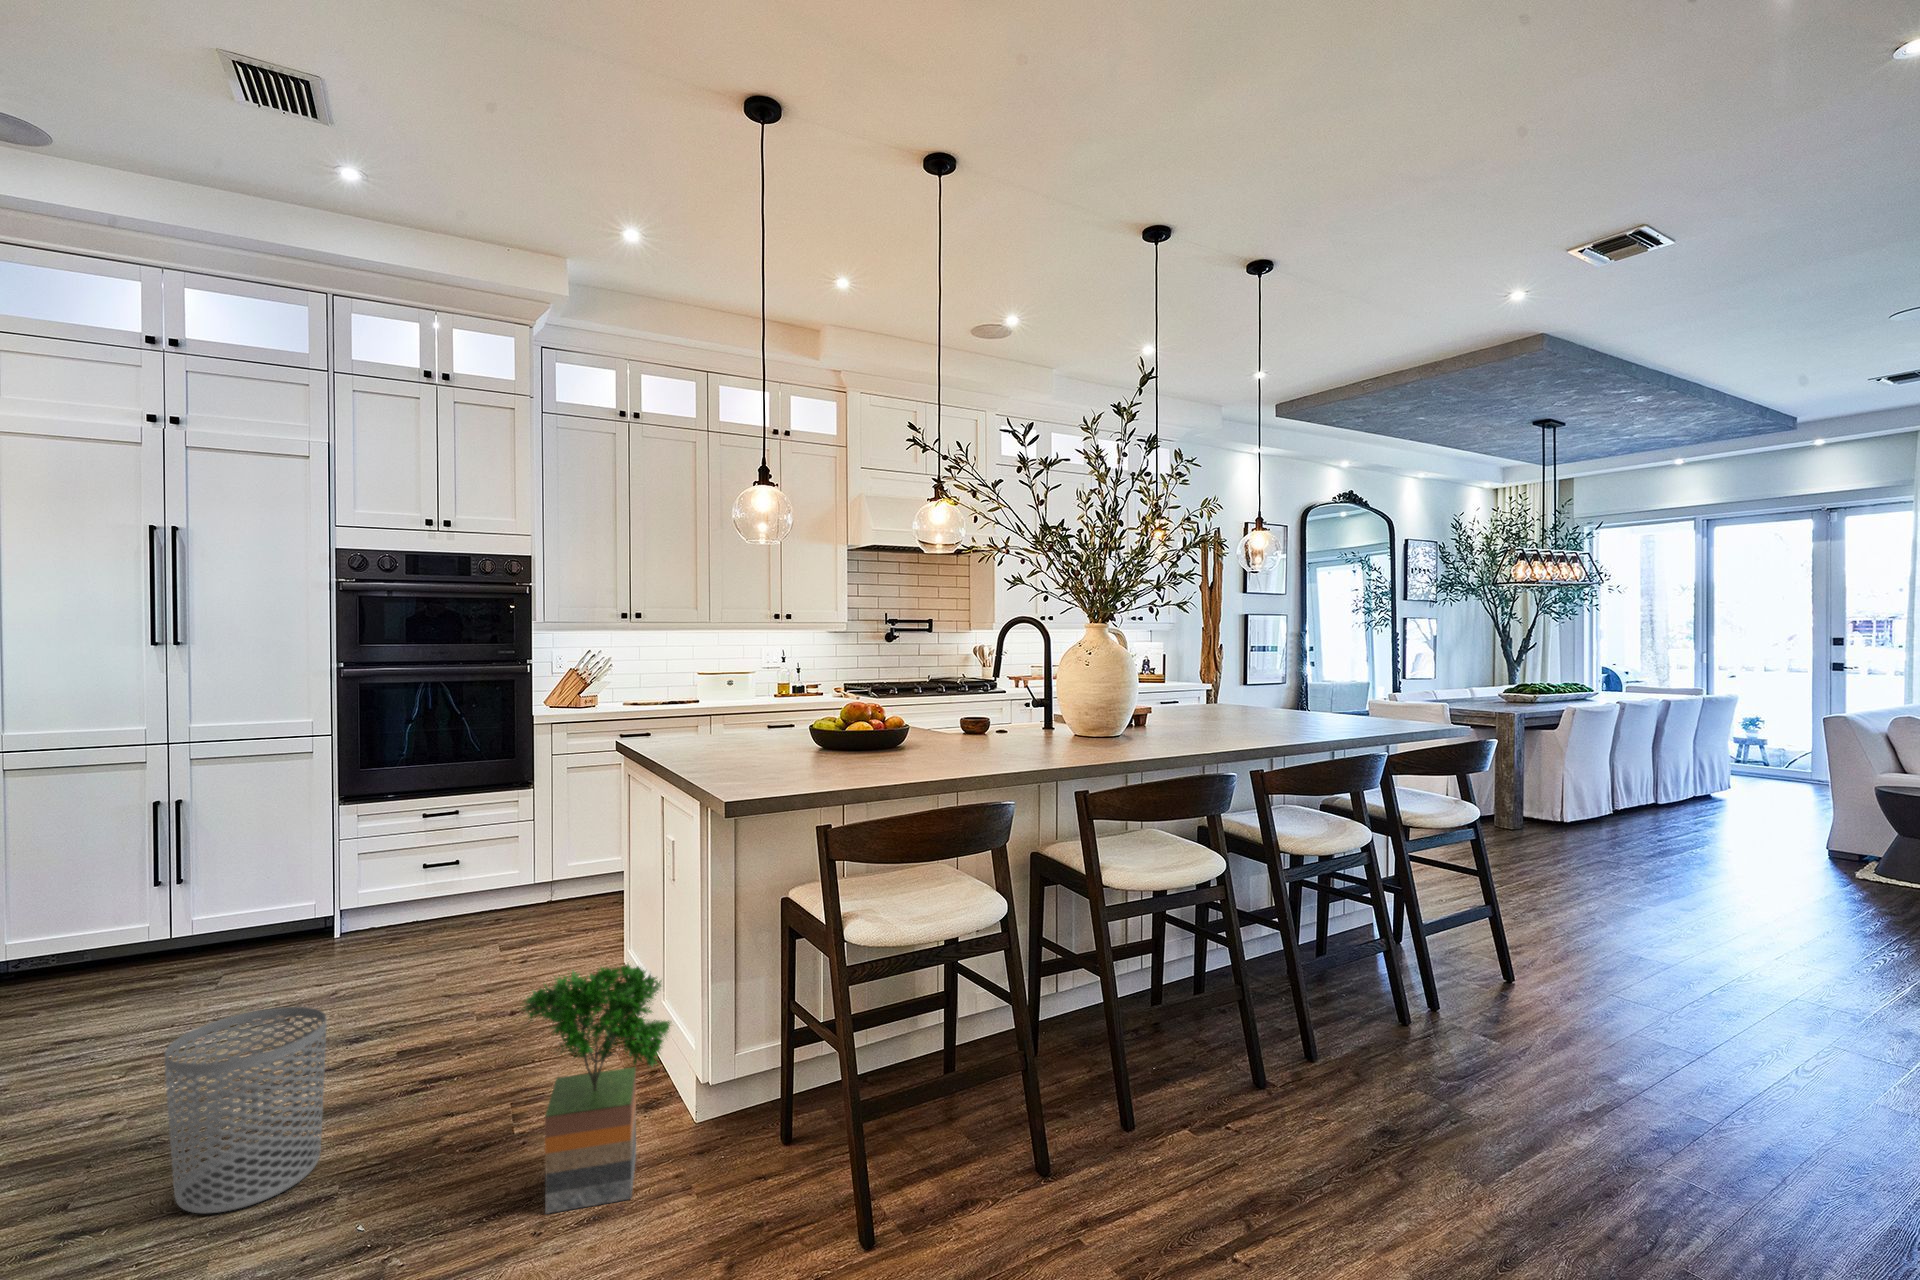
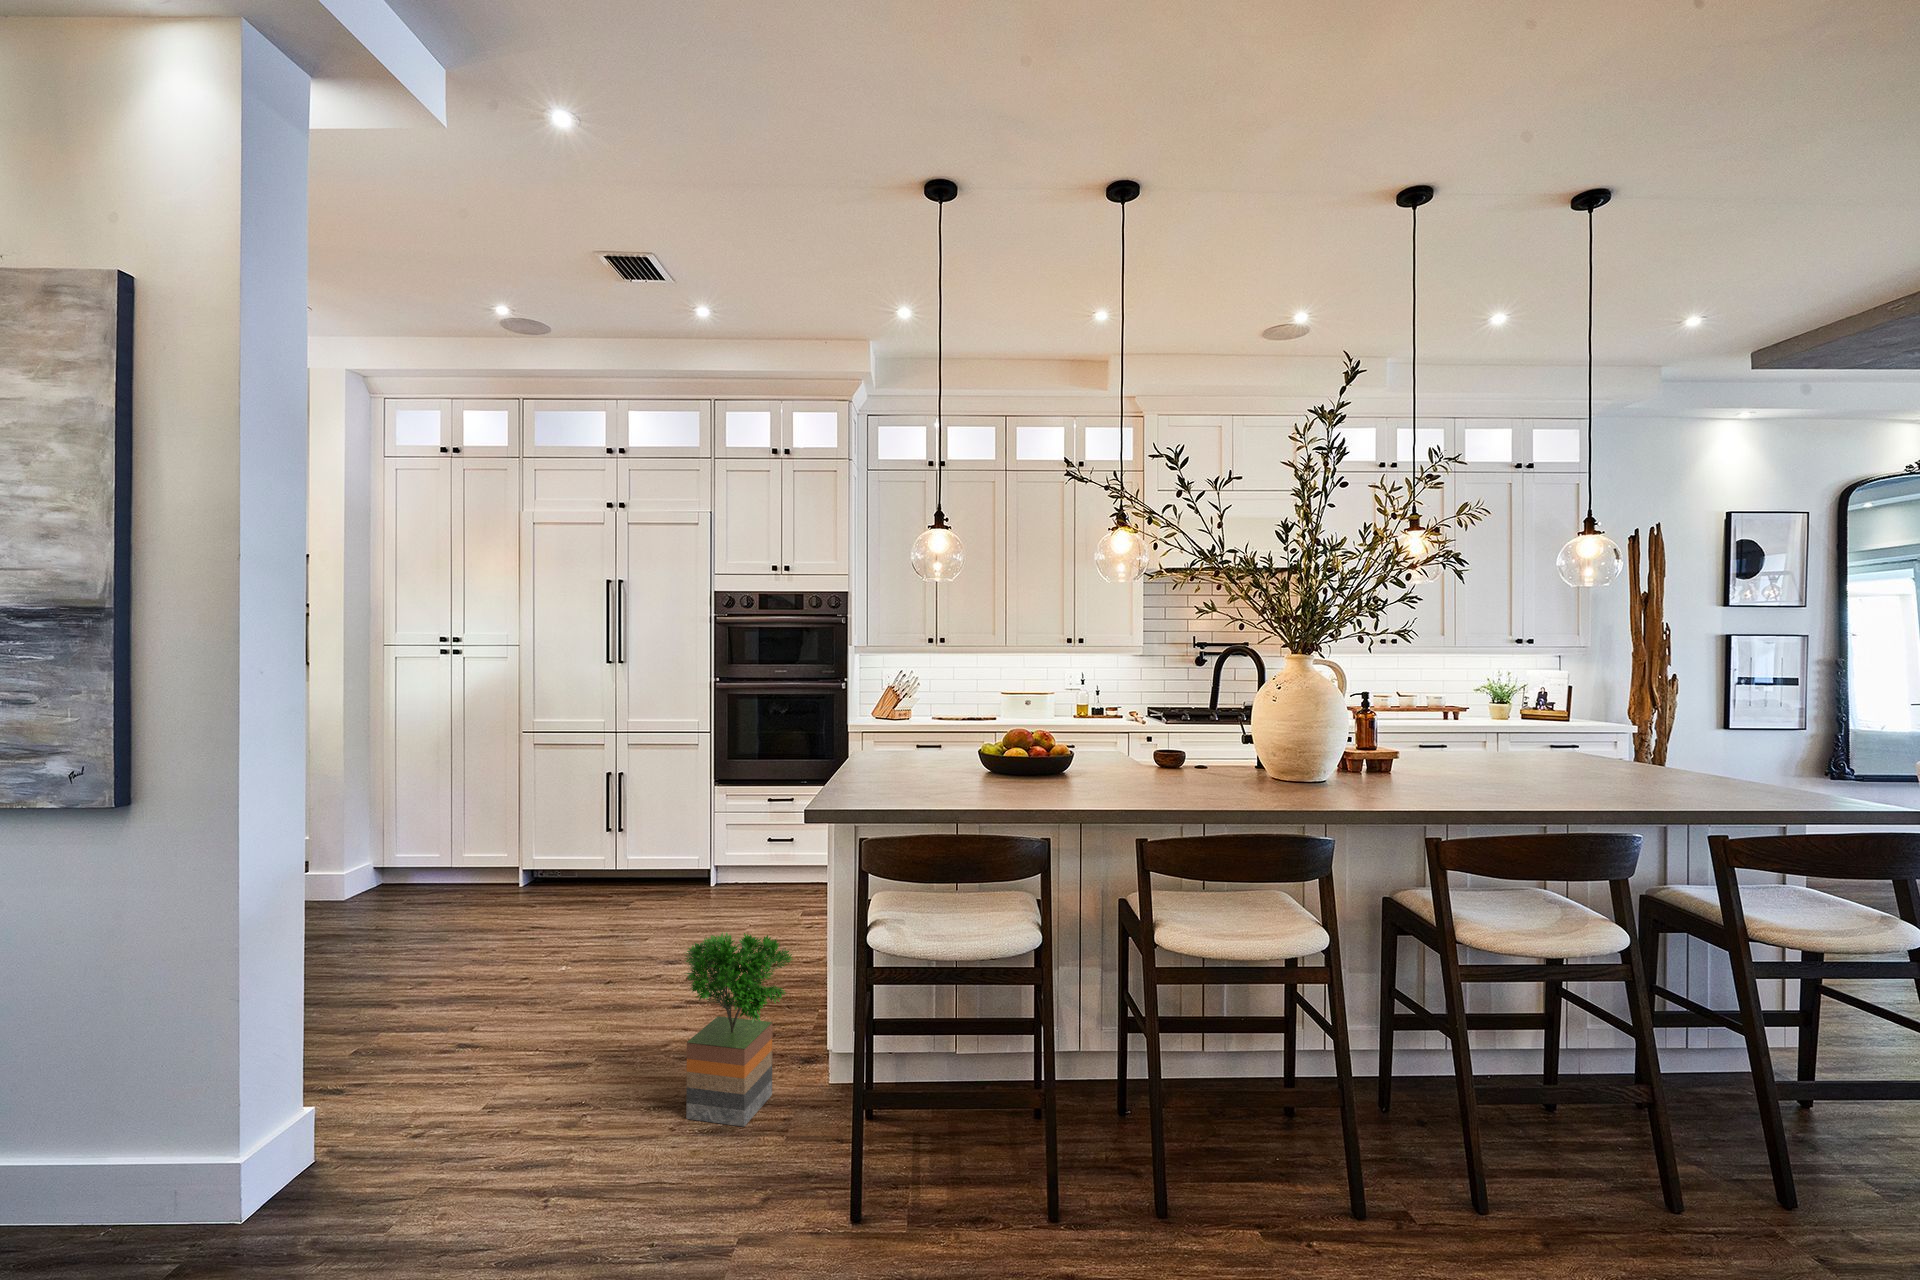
waste bin: present [165,1007,326,1213] -> none [508,925,604,1058]

